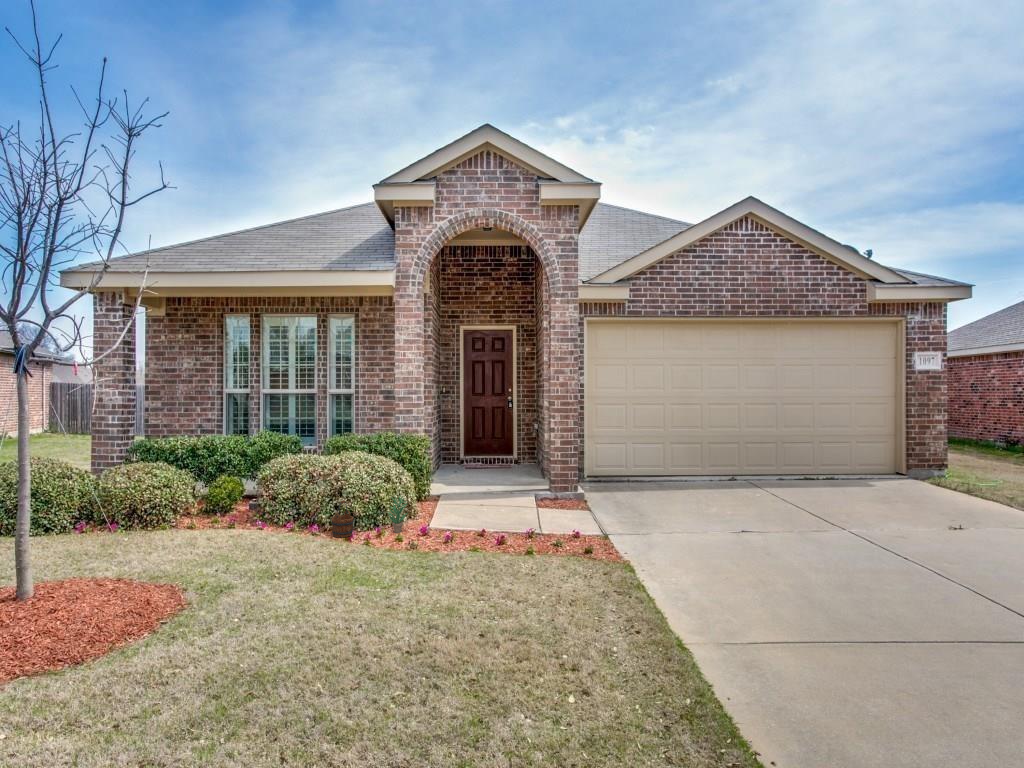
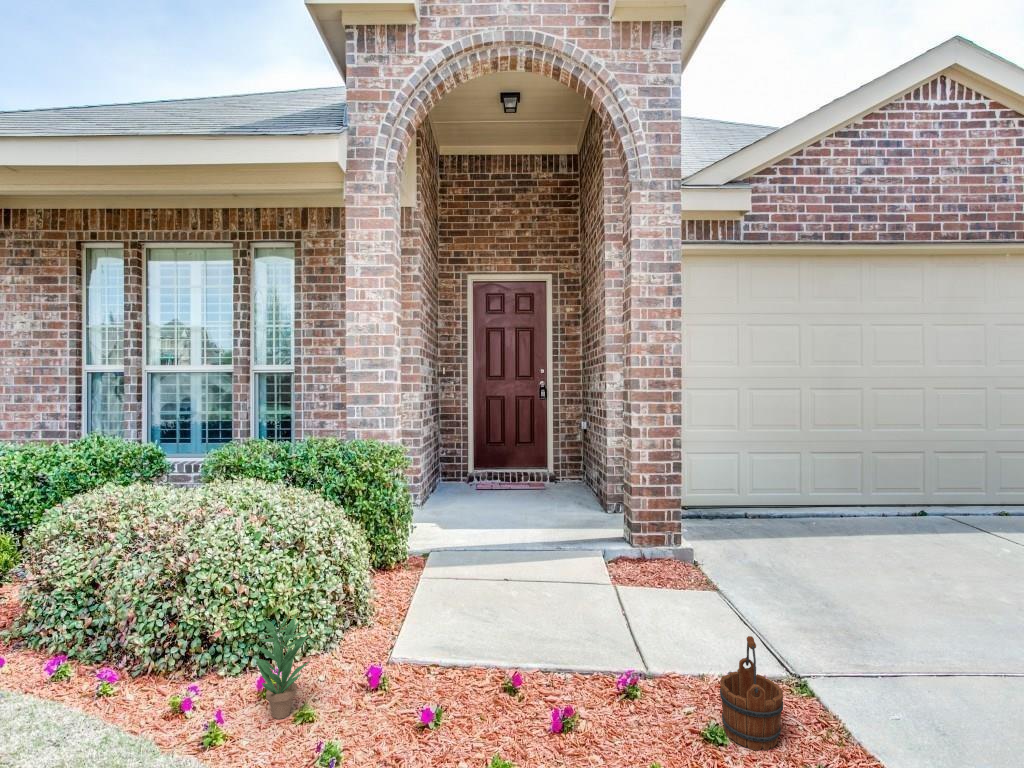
wooden bucket: present [332,500,354,538] -> present [720,636,783,750]

